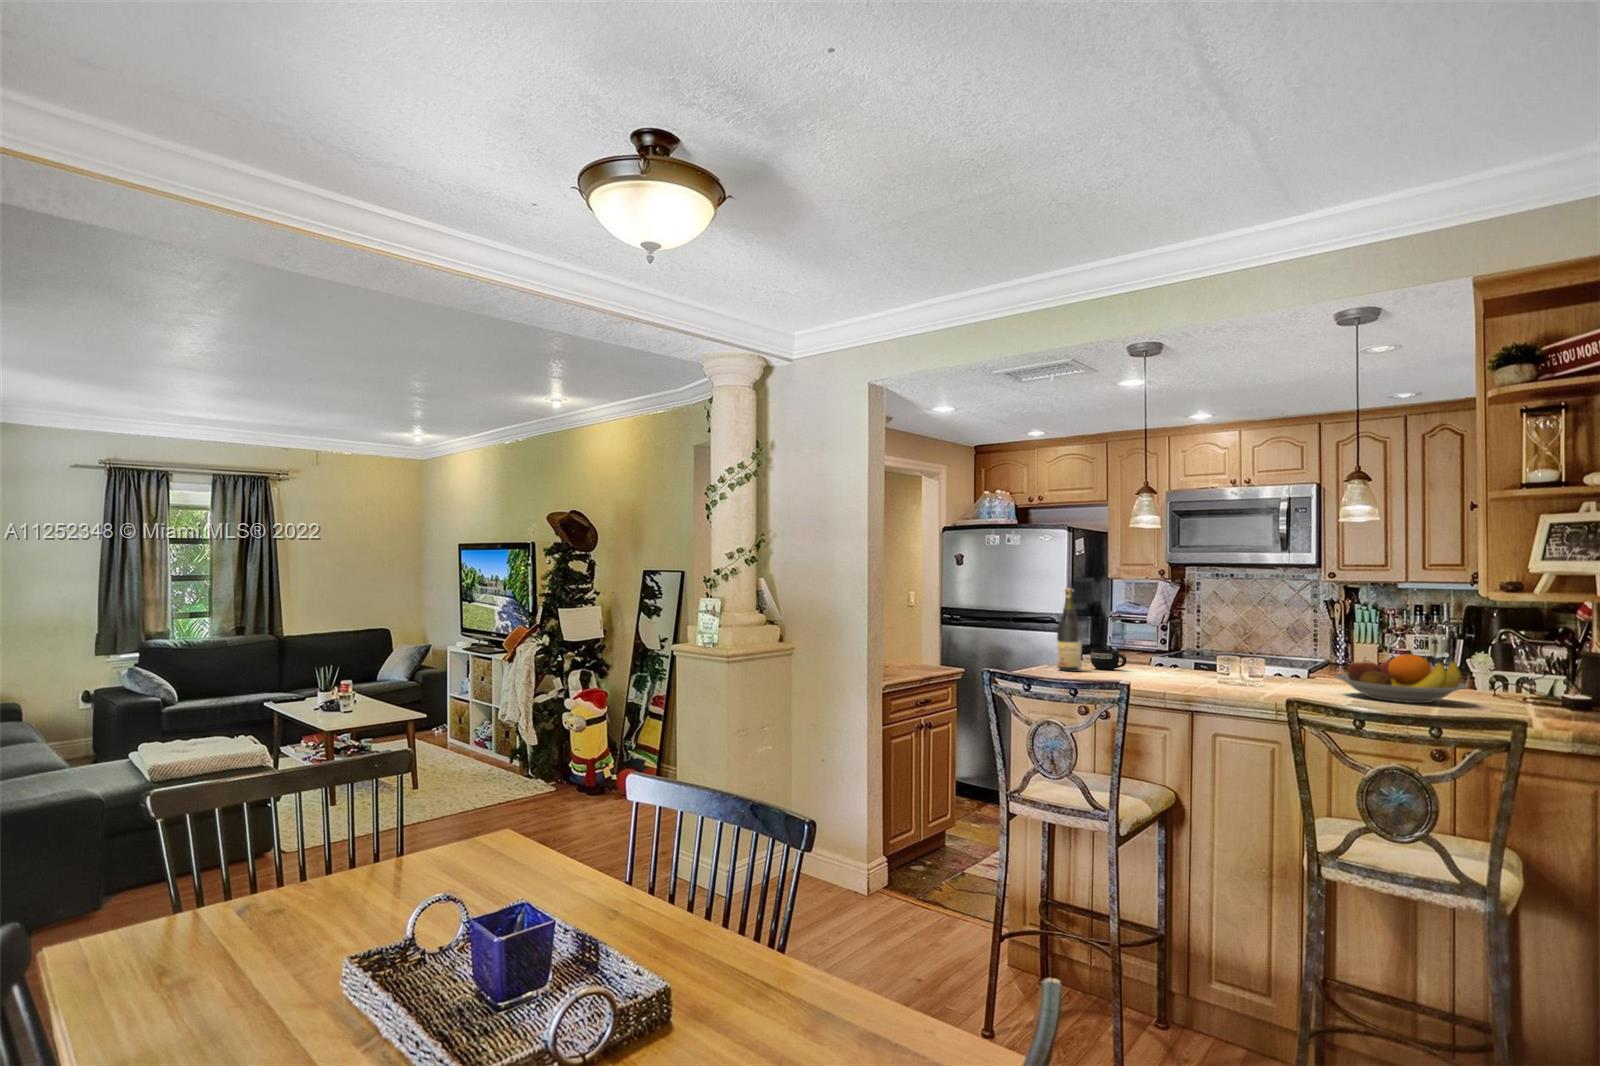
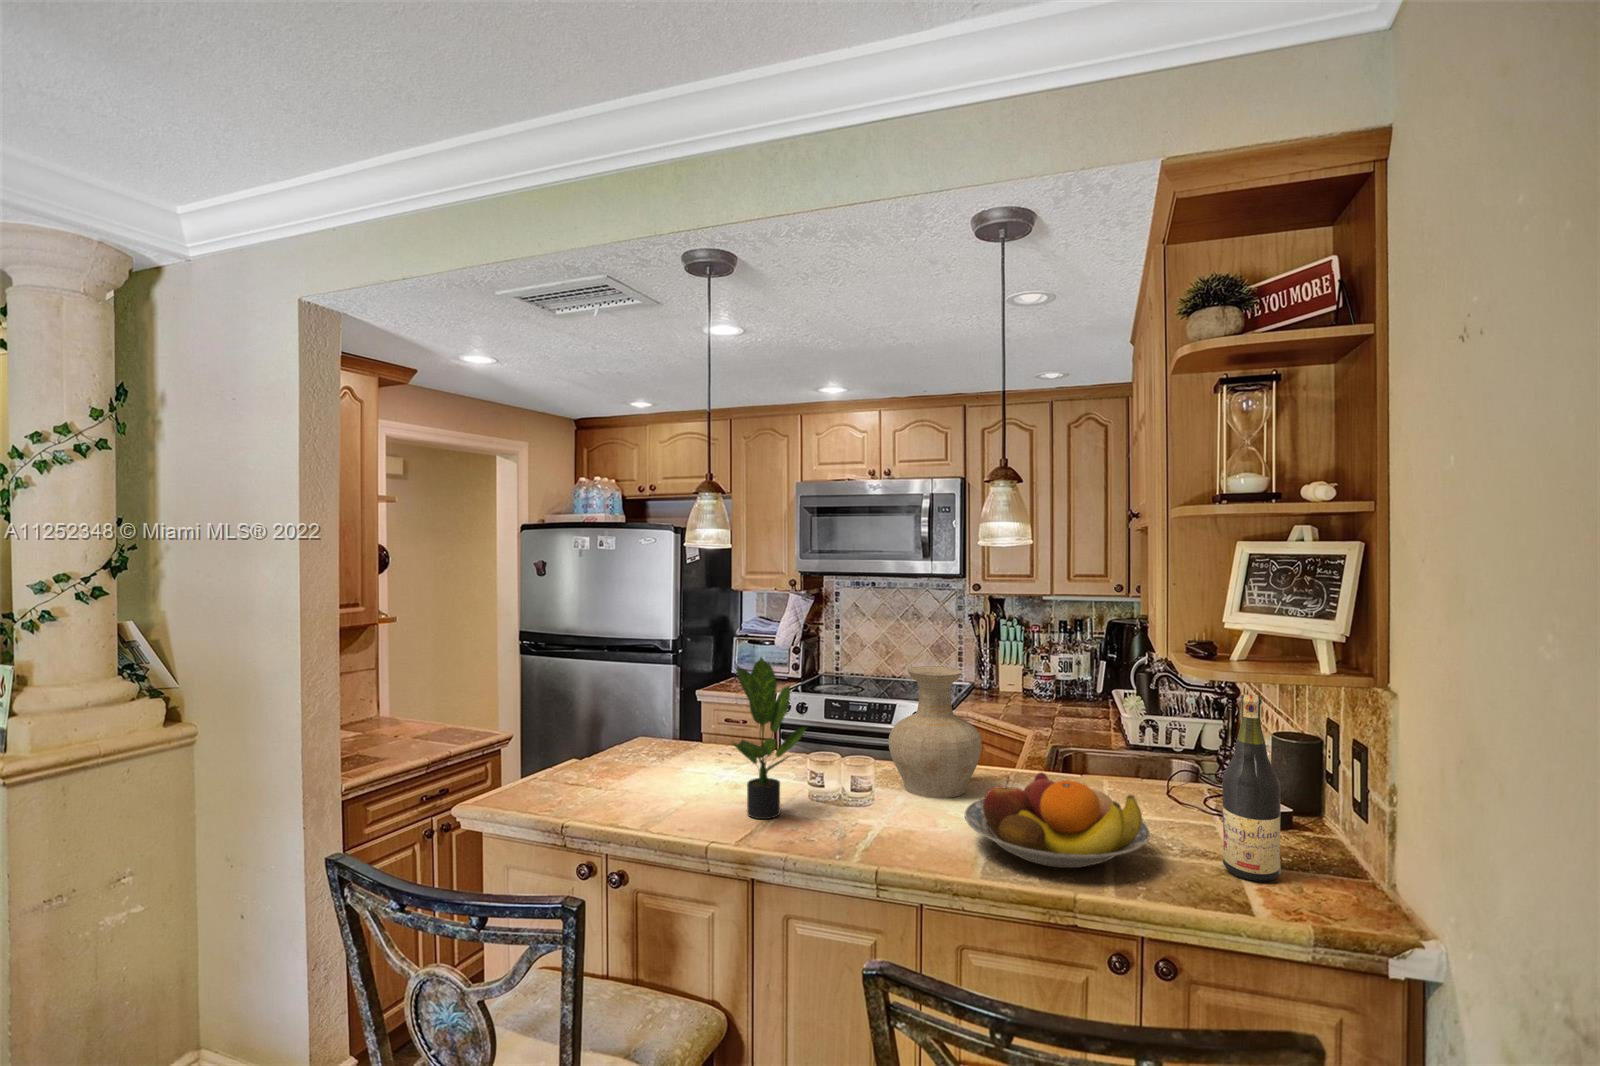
potted plant: none [1169,587,1222,681] -> present [733,658,806,819]
wine bottle: present [1057,588,1082,672] -> present [1222,695,1281,882]
vase: none [1273,604,1344,686] -> present [889,666,982,798]
mug: present [1091,649,1127,670] -> none [626,746,679,786]

